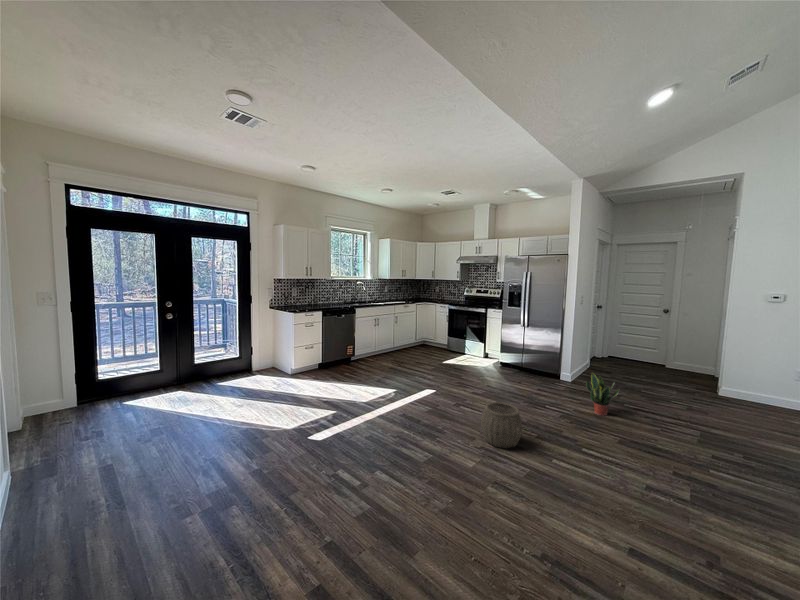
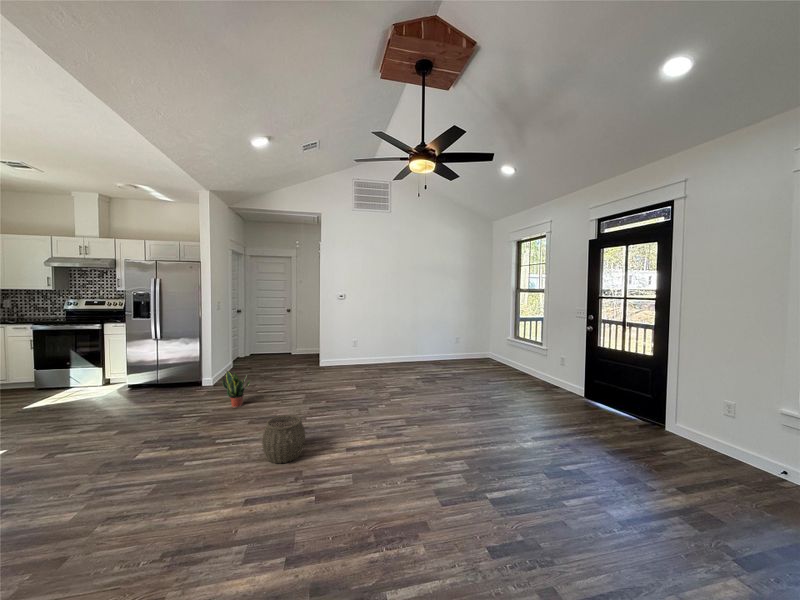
woven basket: present [481,402,522,448] -> present [262,415,305,463]

